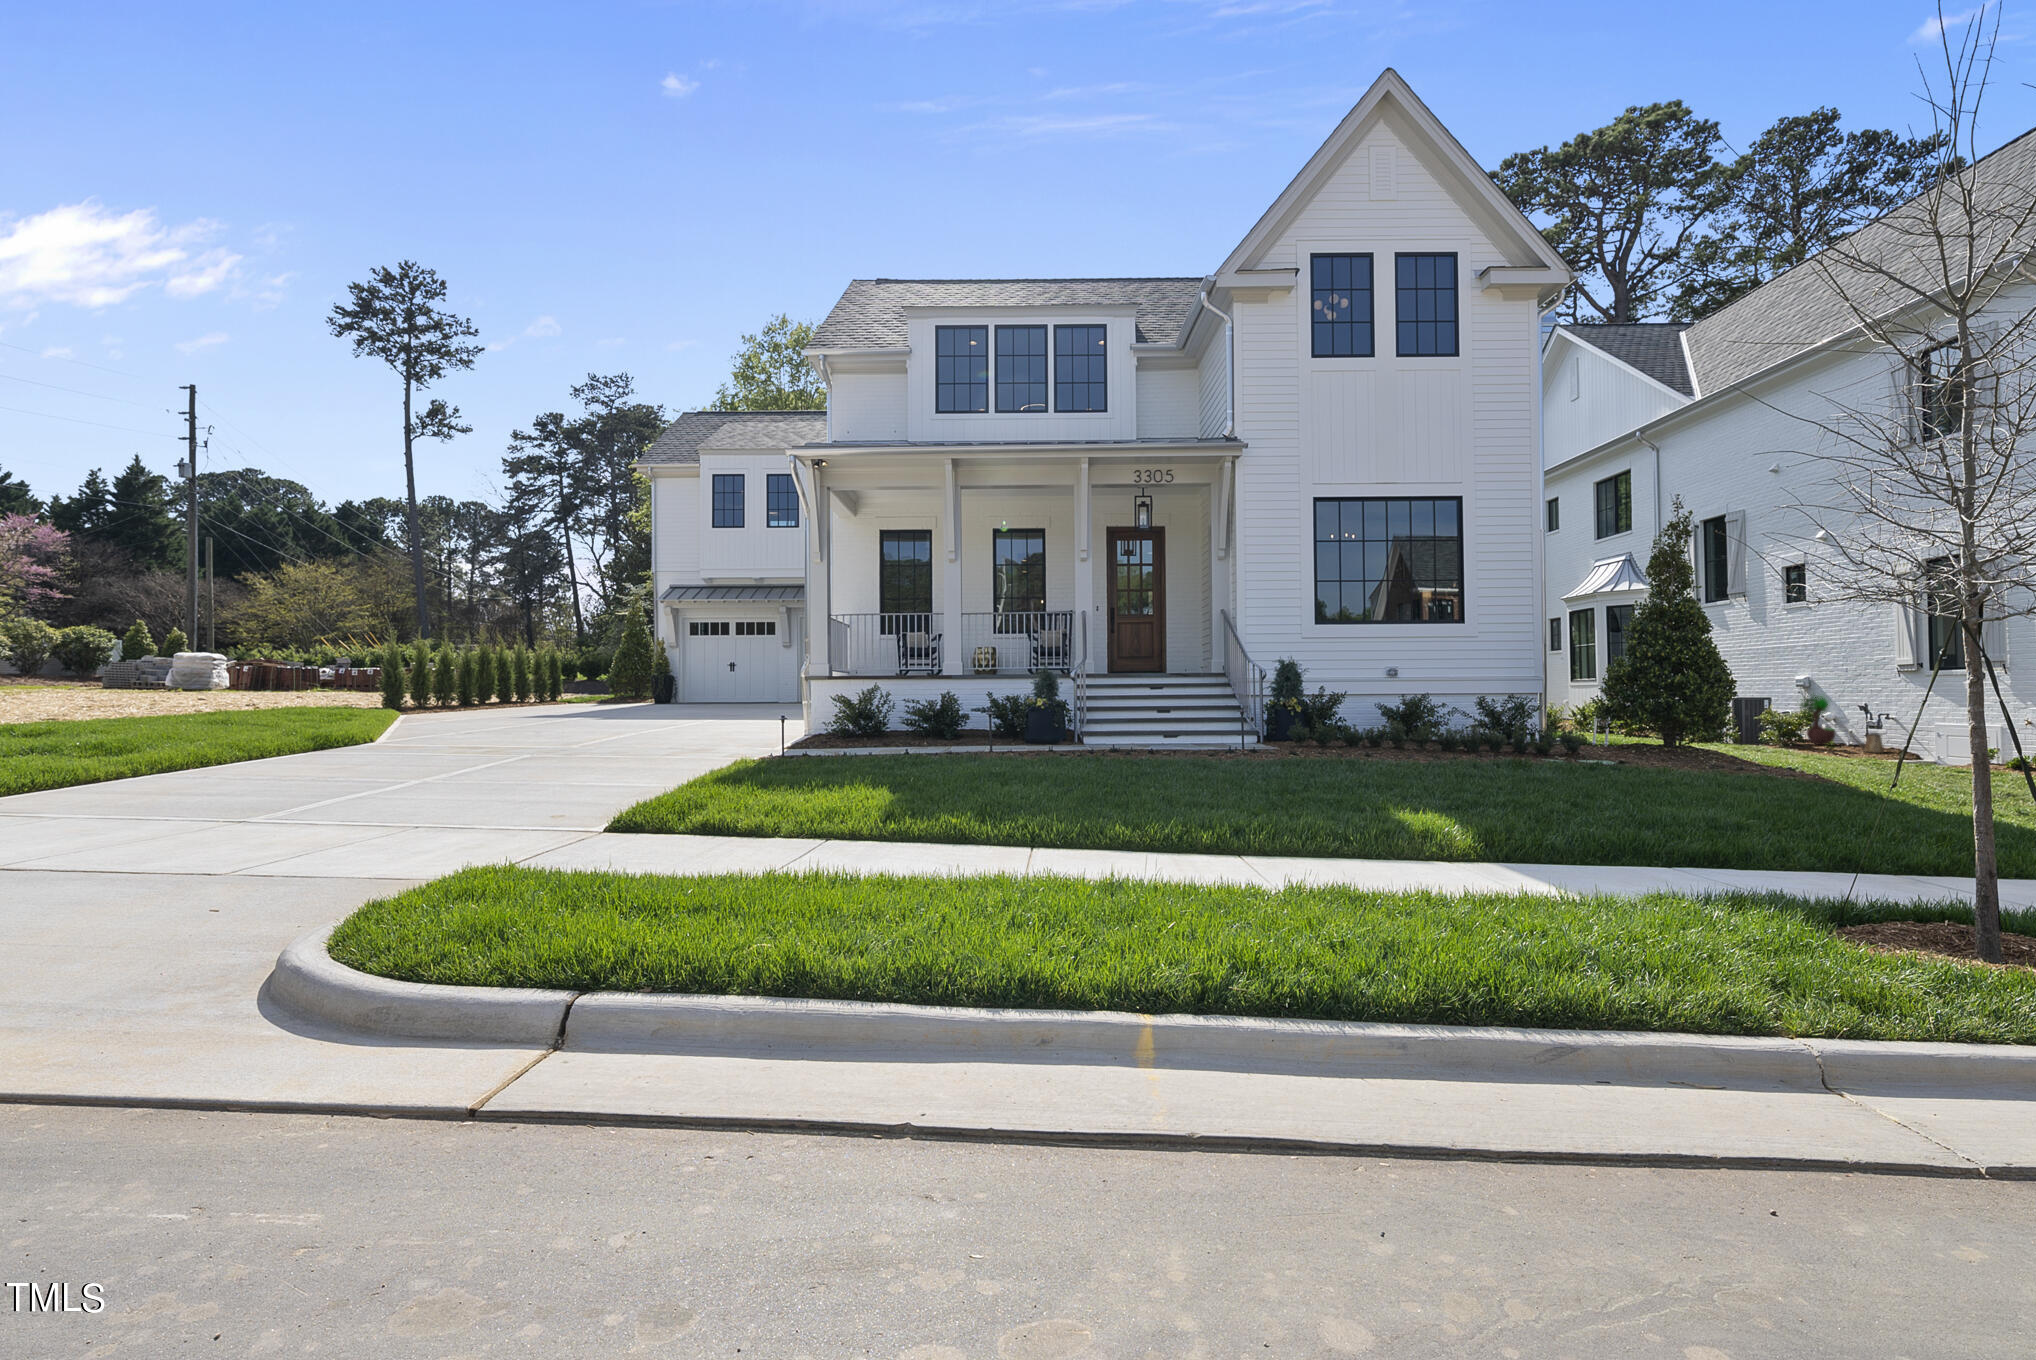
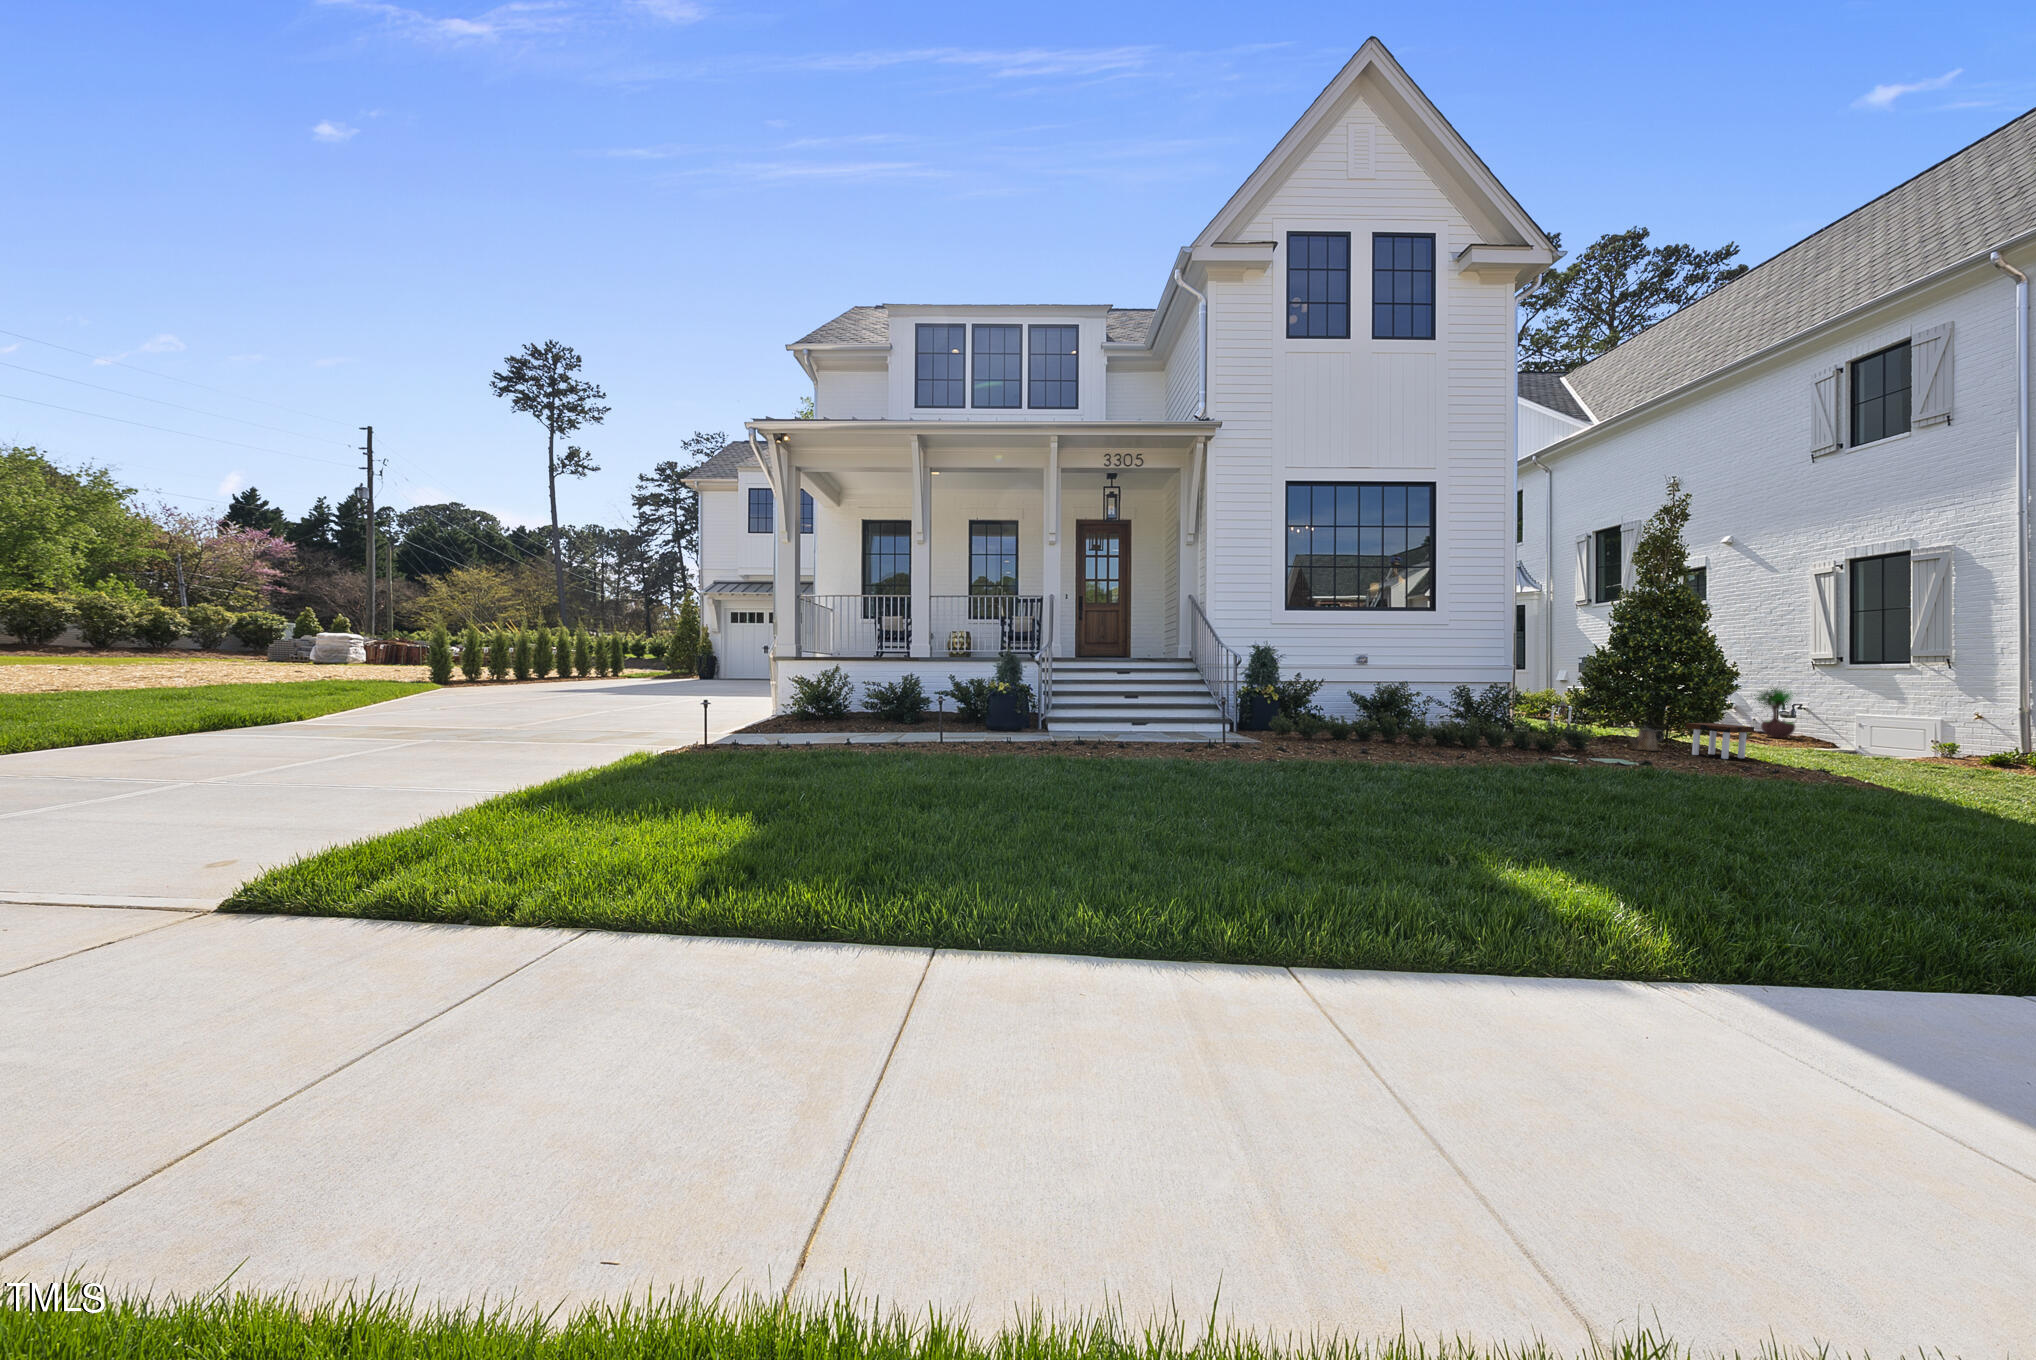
side table: none [1672,727,1728,758] -> present [1686,723,1754,759]
watering can: present [1851,733,1888,753] -> present [1619,726,1665,751]

